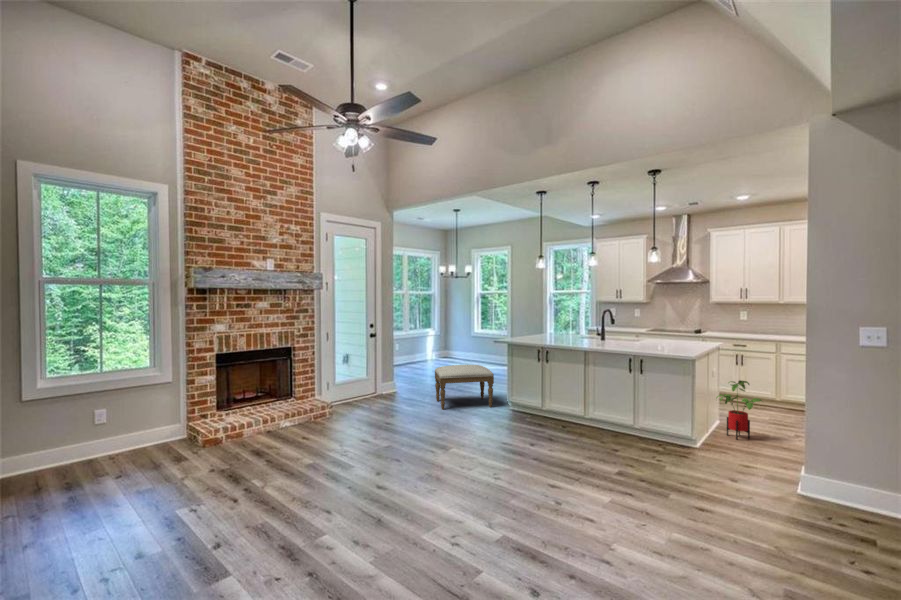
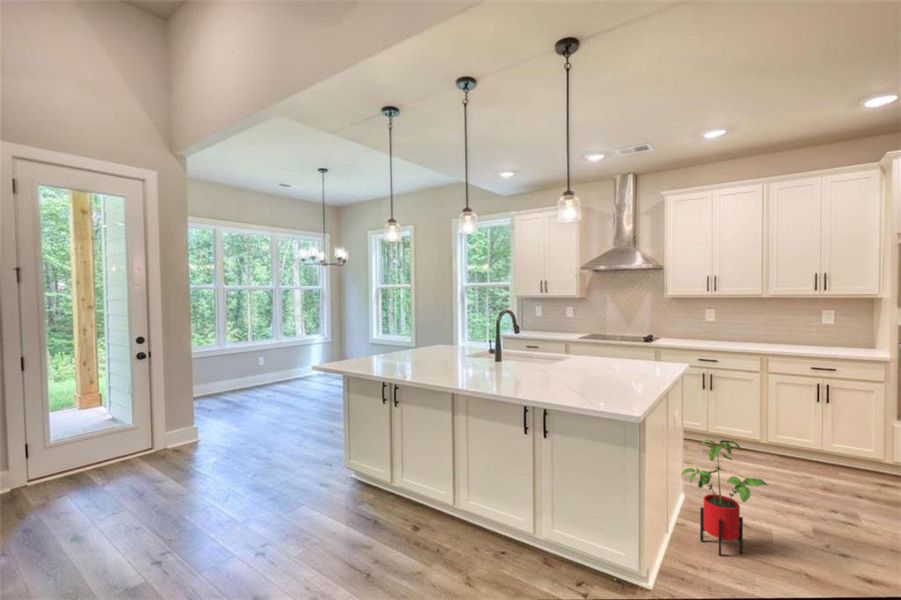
ottoman: present [435,365,494,410] -> none [225,401,326,485]

